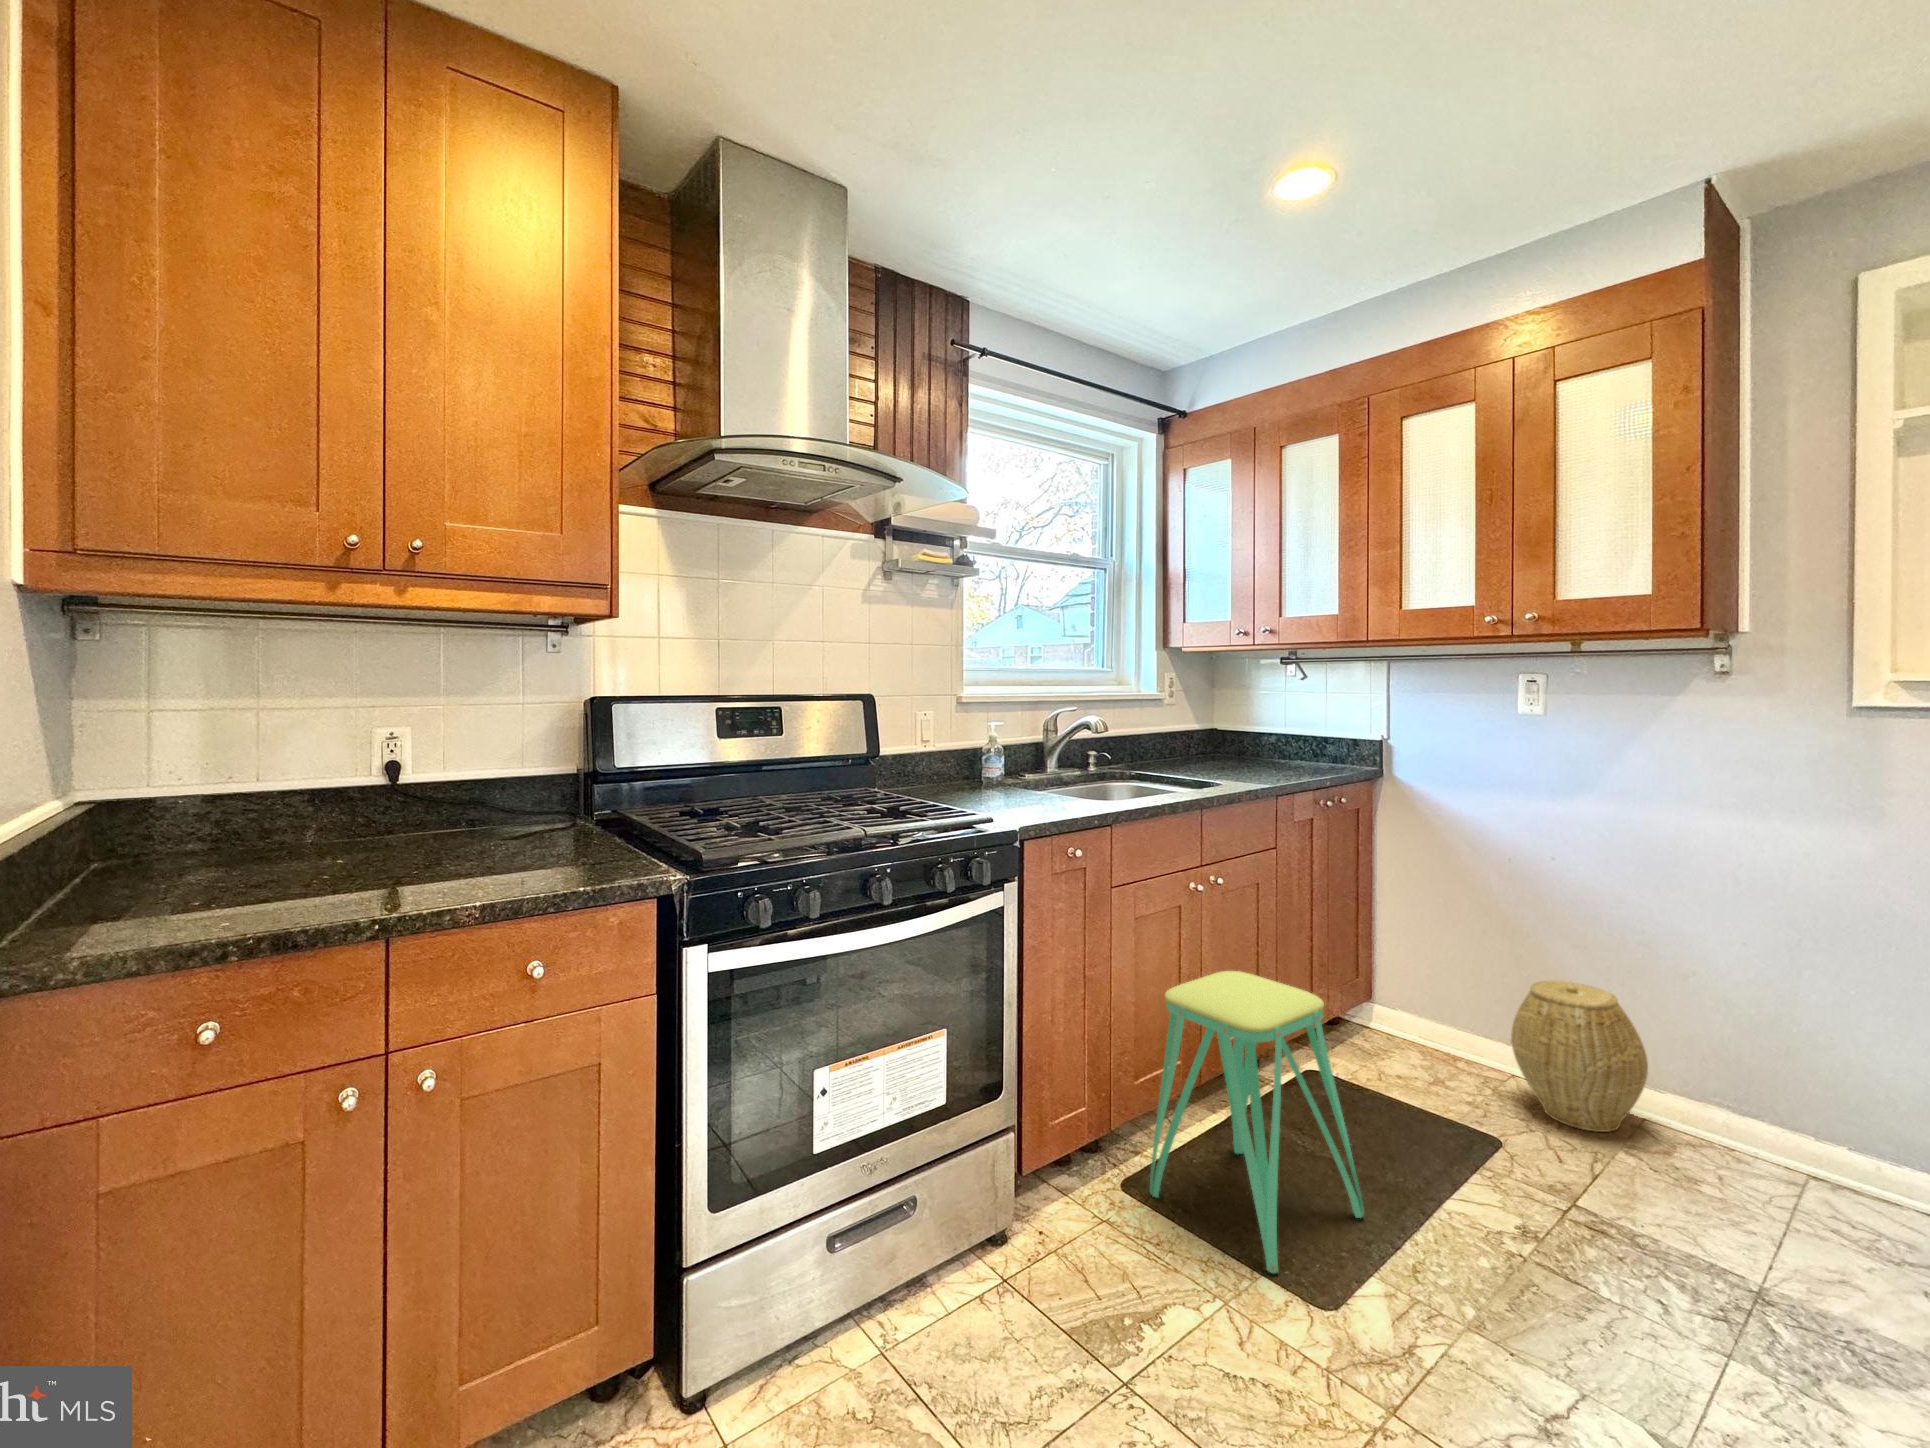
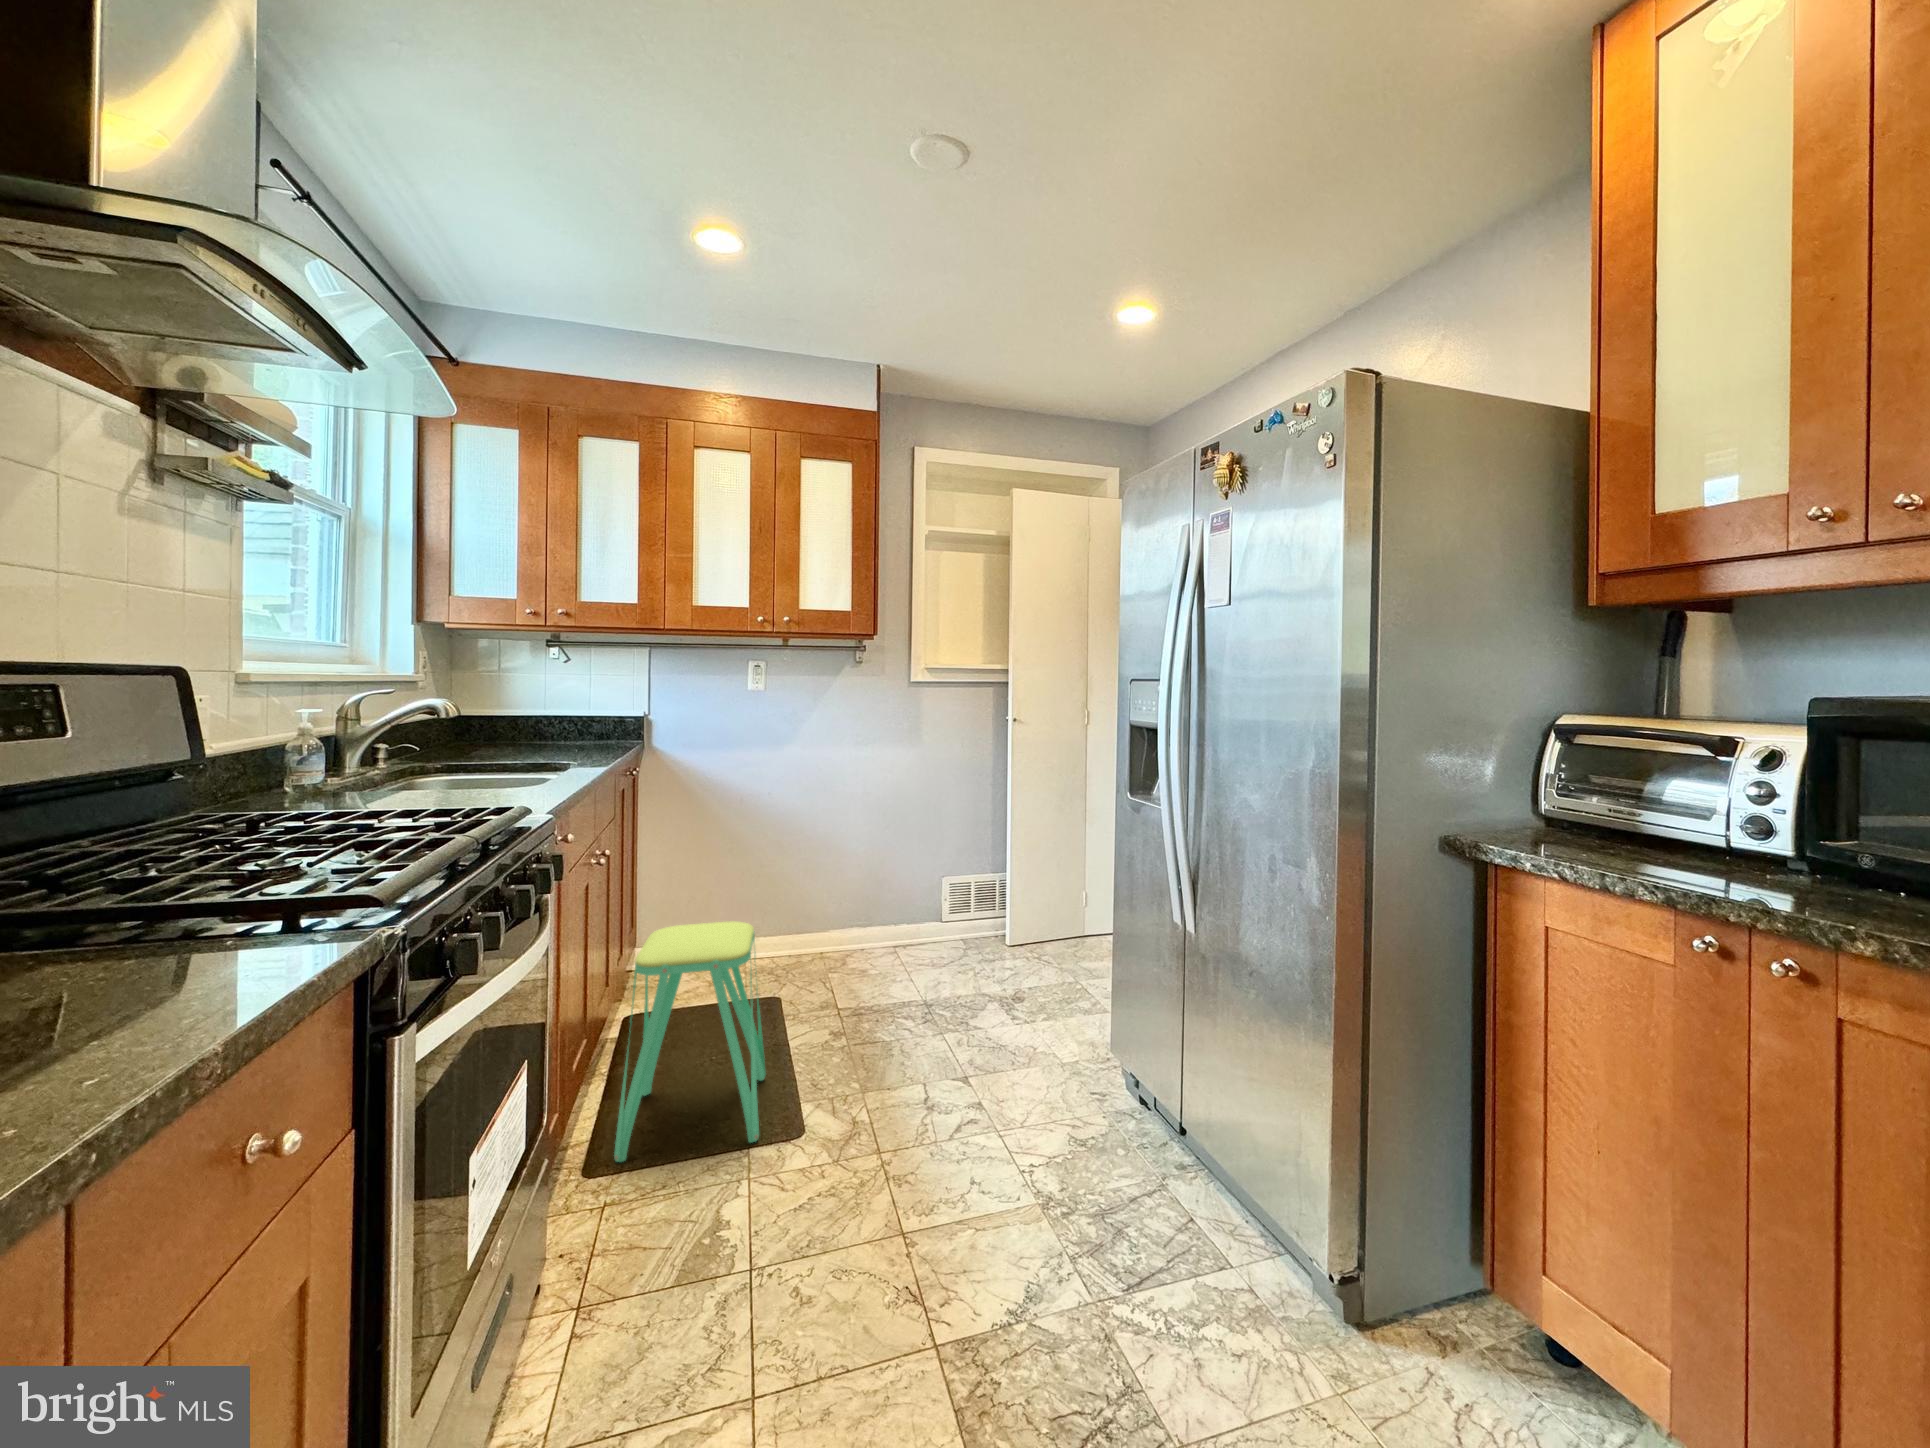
woven basket: present [1511,981,1648,1132] -> none [763,882,834,975]

